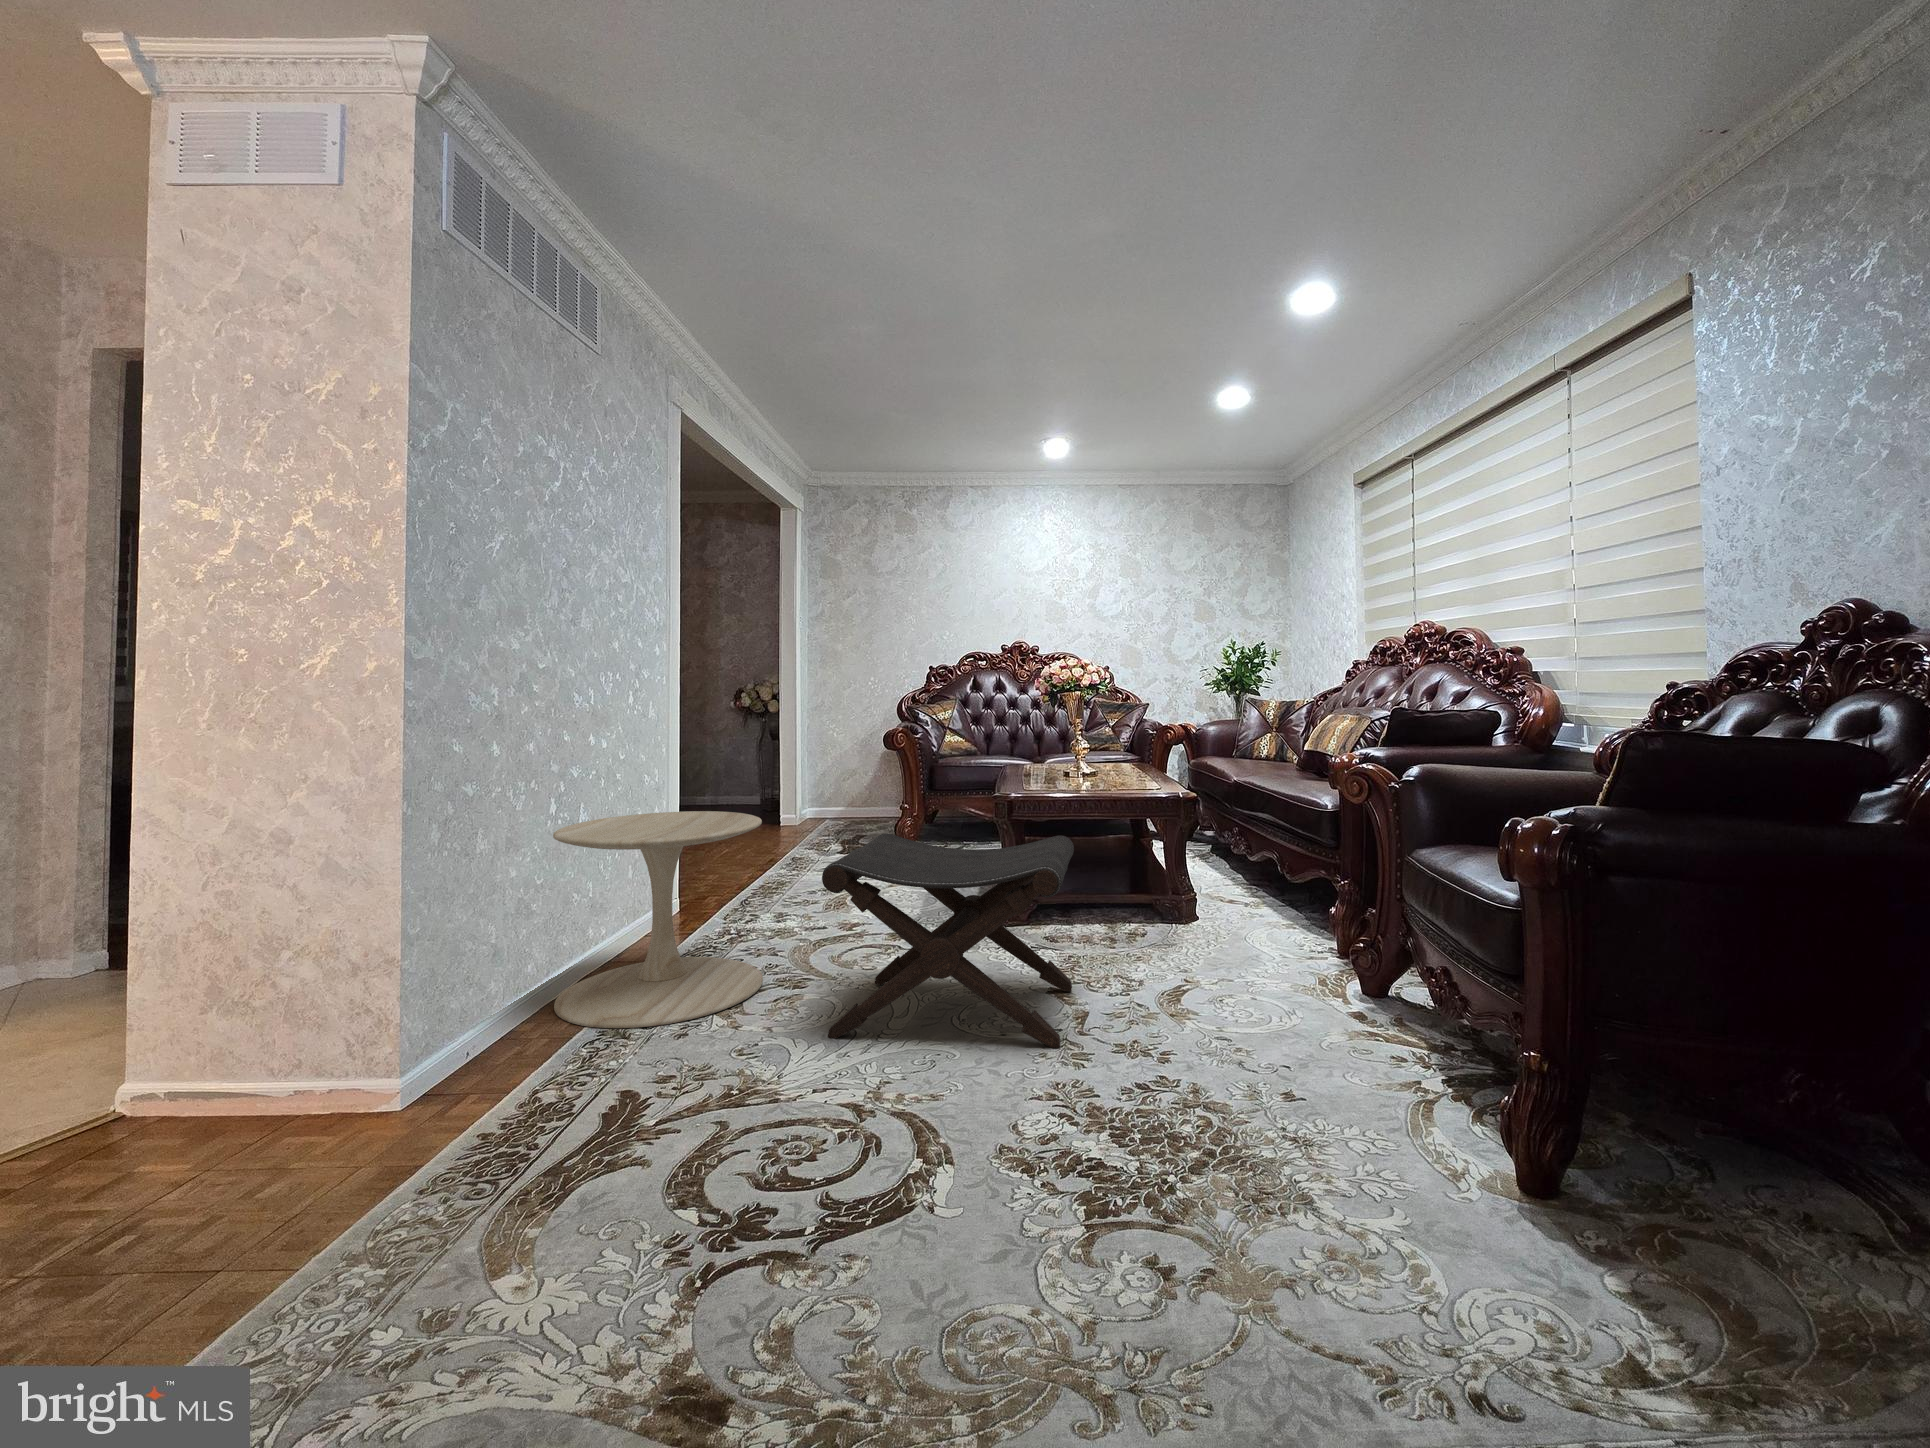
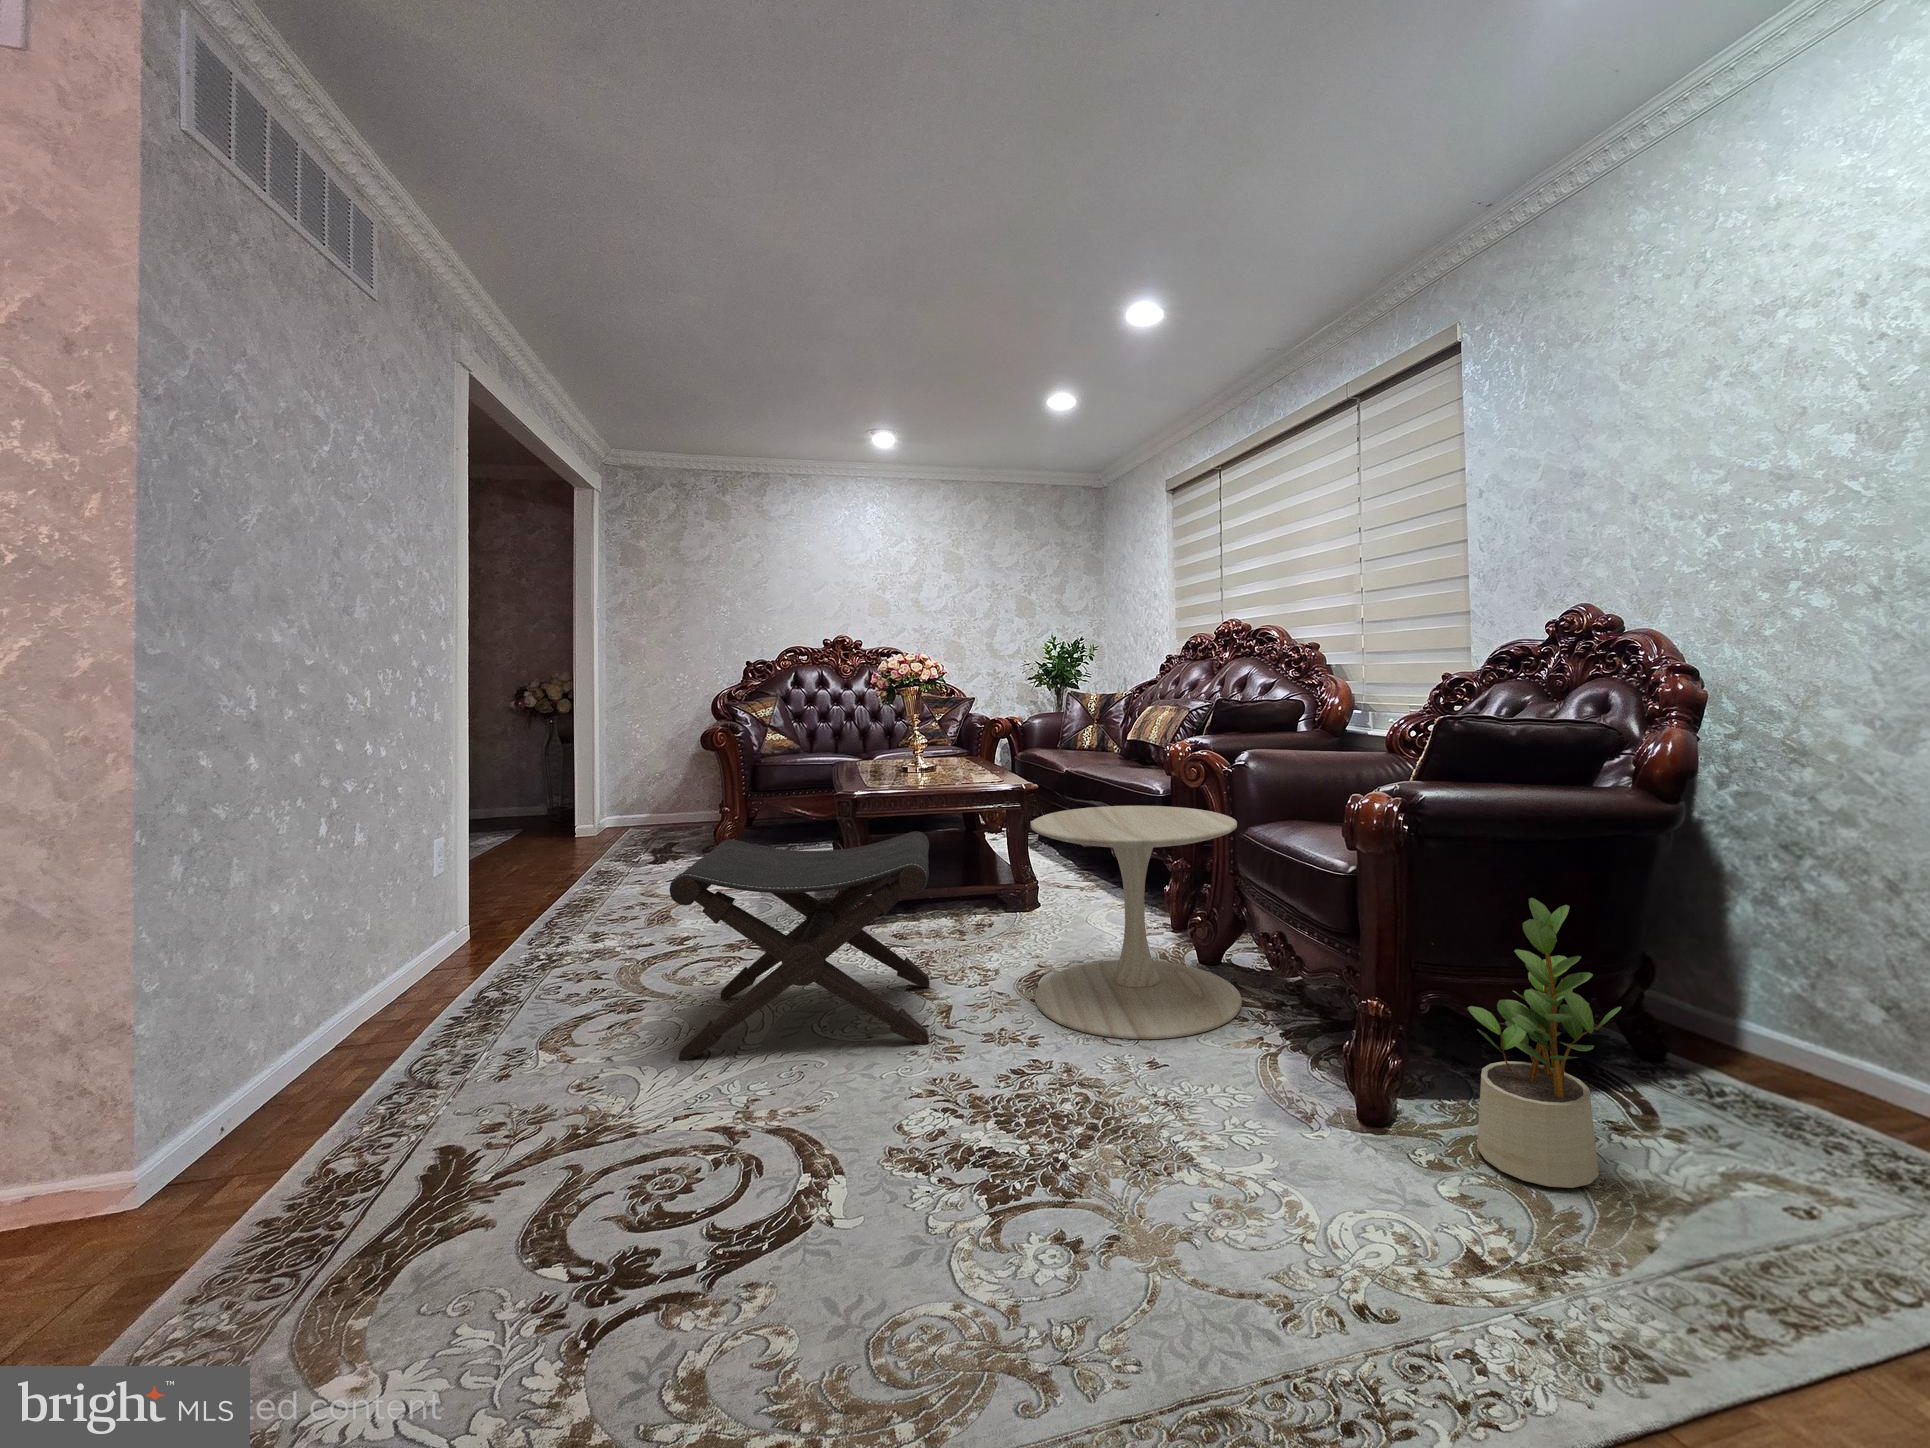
side table: present [553,811,763,1028] -> present [1031,806,1242,1039]
potted plant: none [1651,953,1852,1305] -> present [1468,898,1621,1188]

